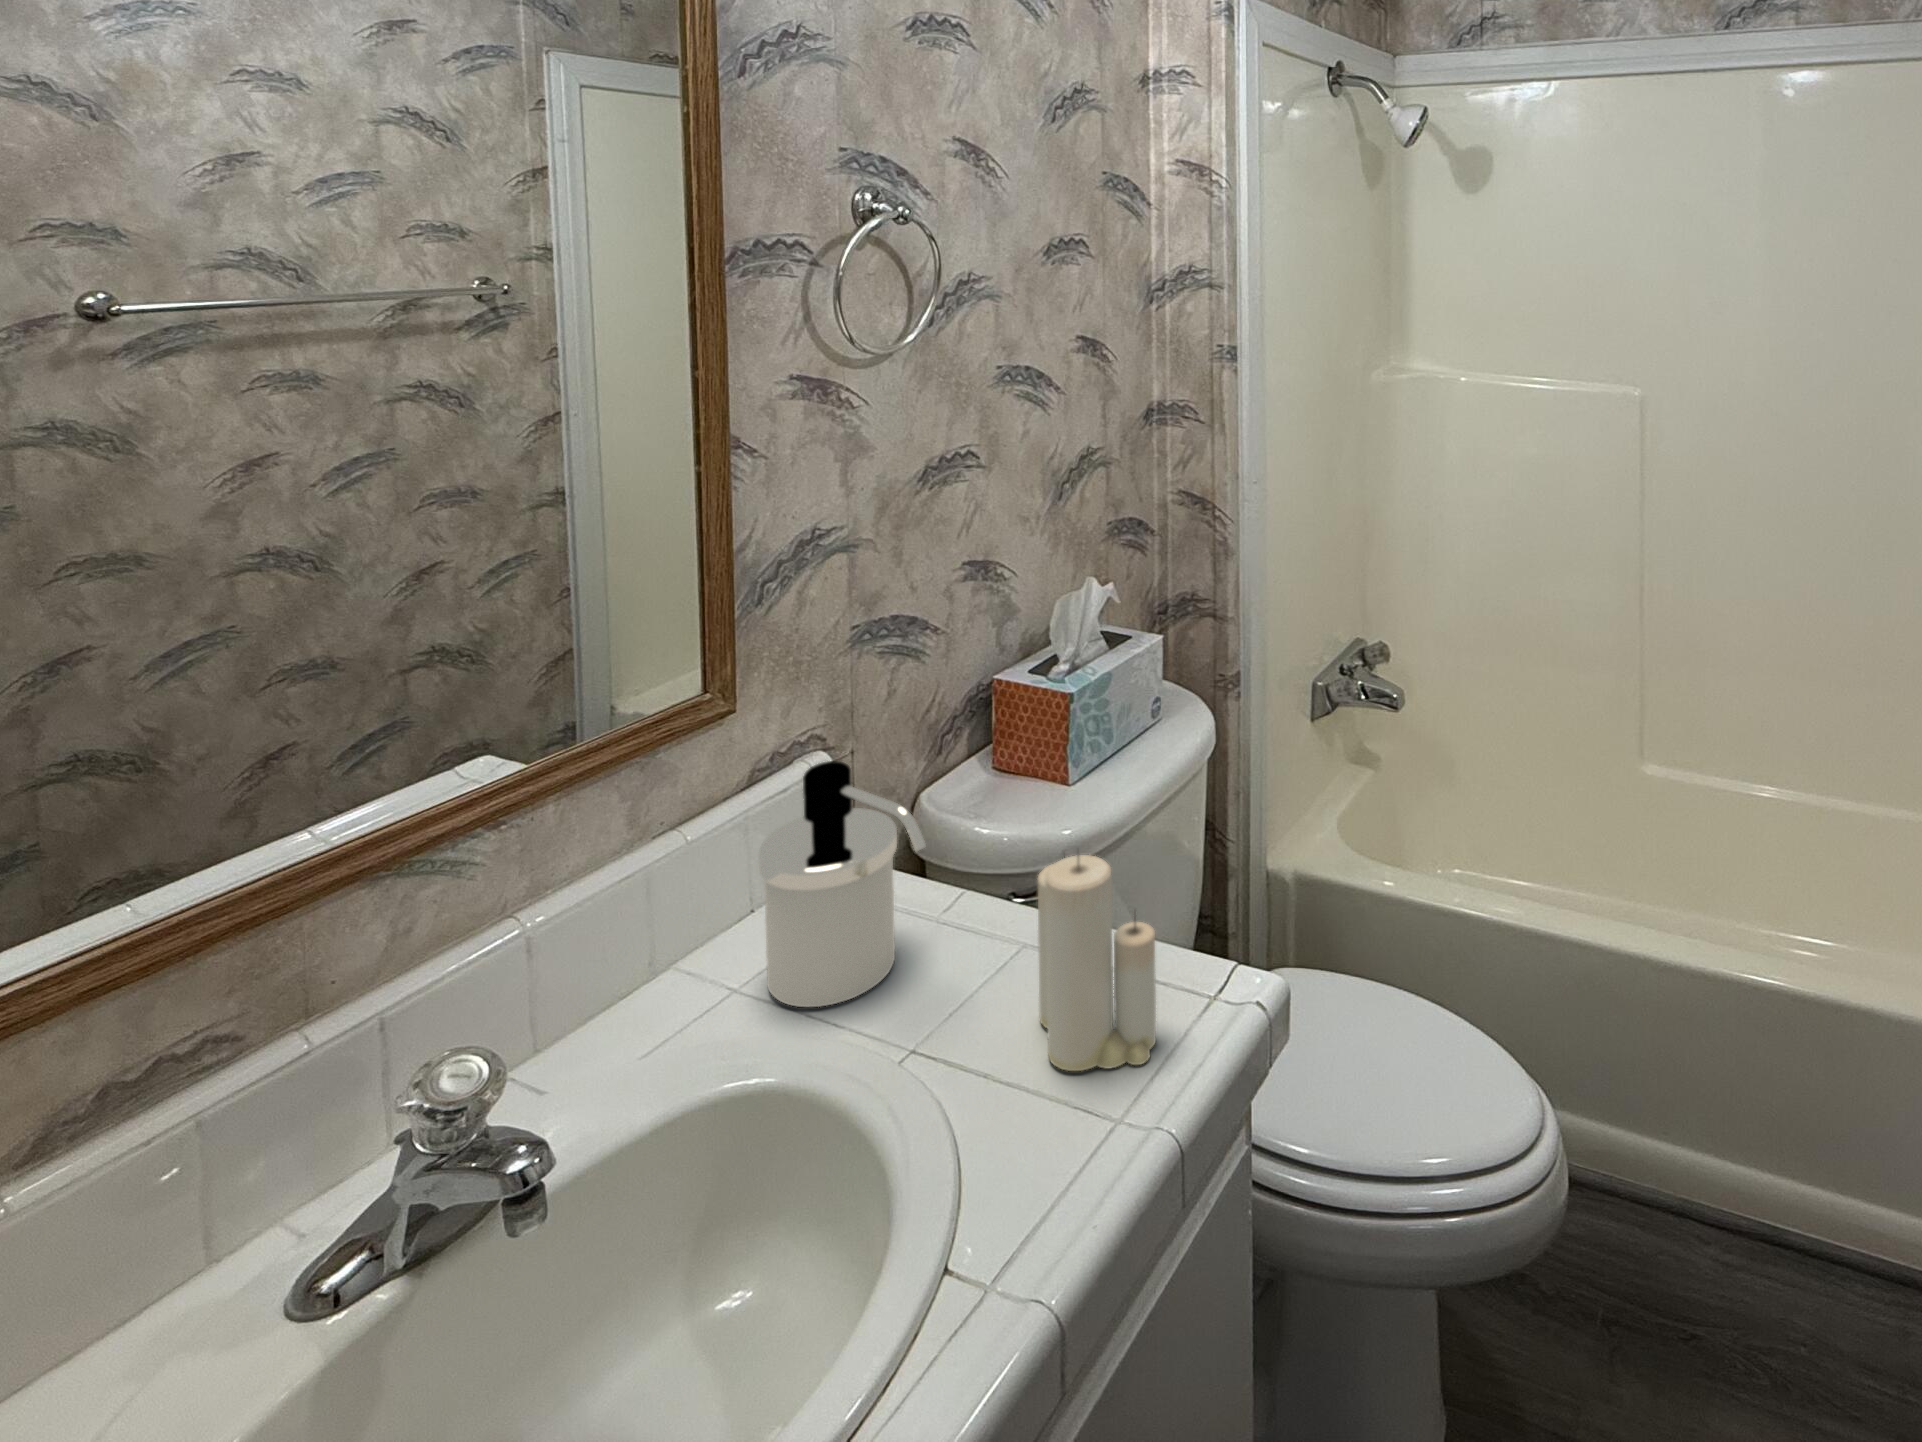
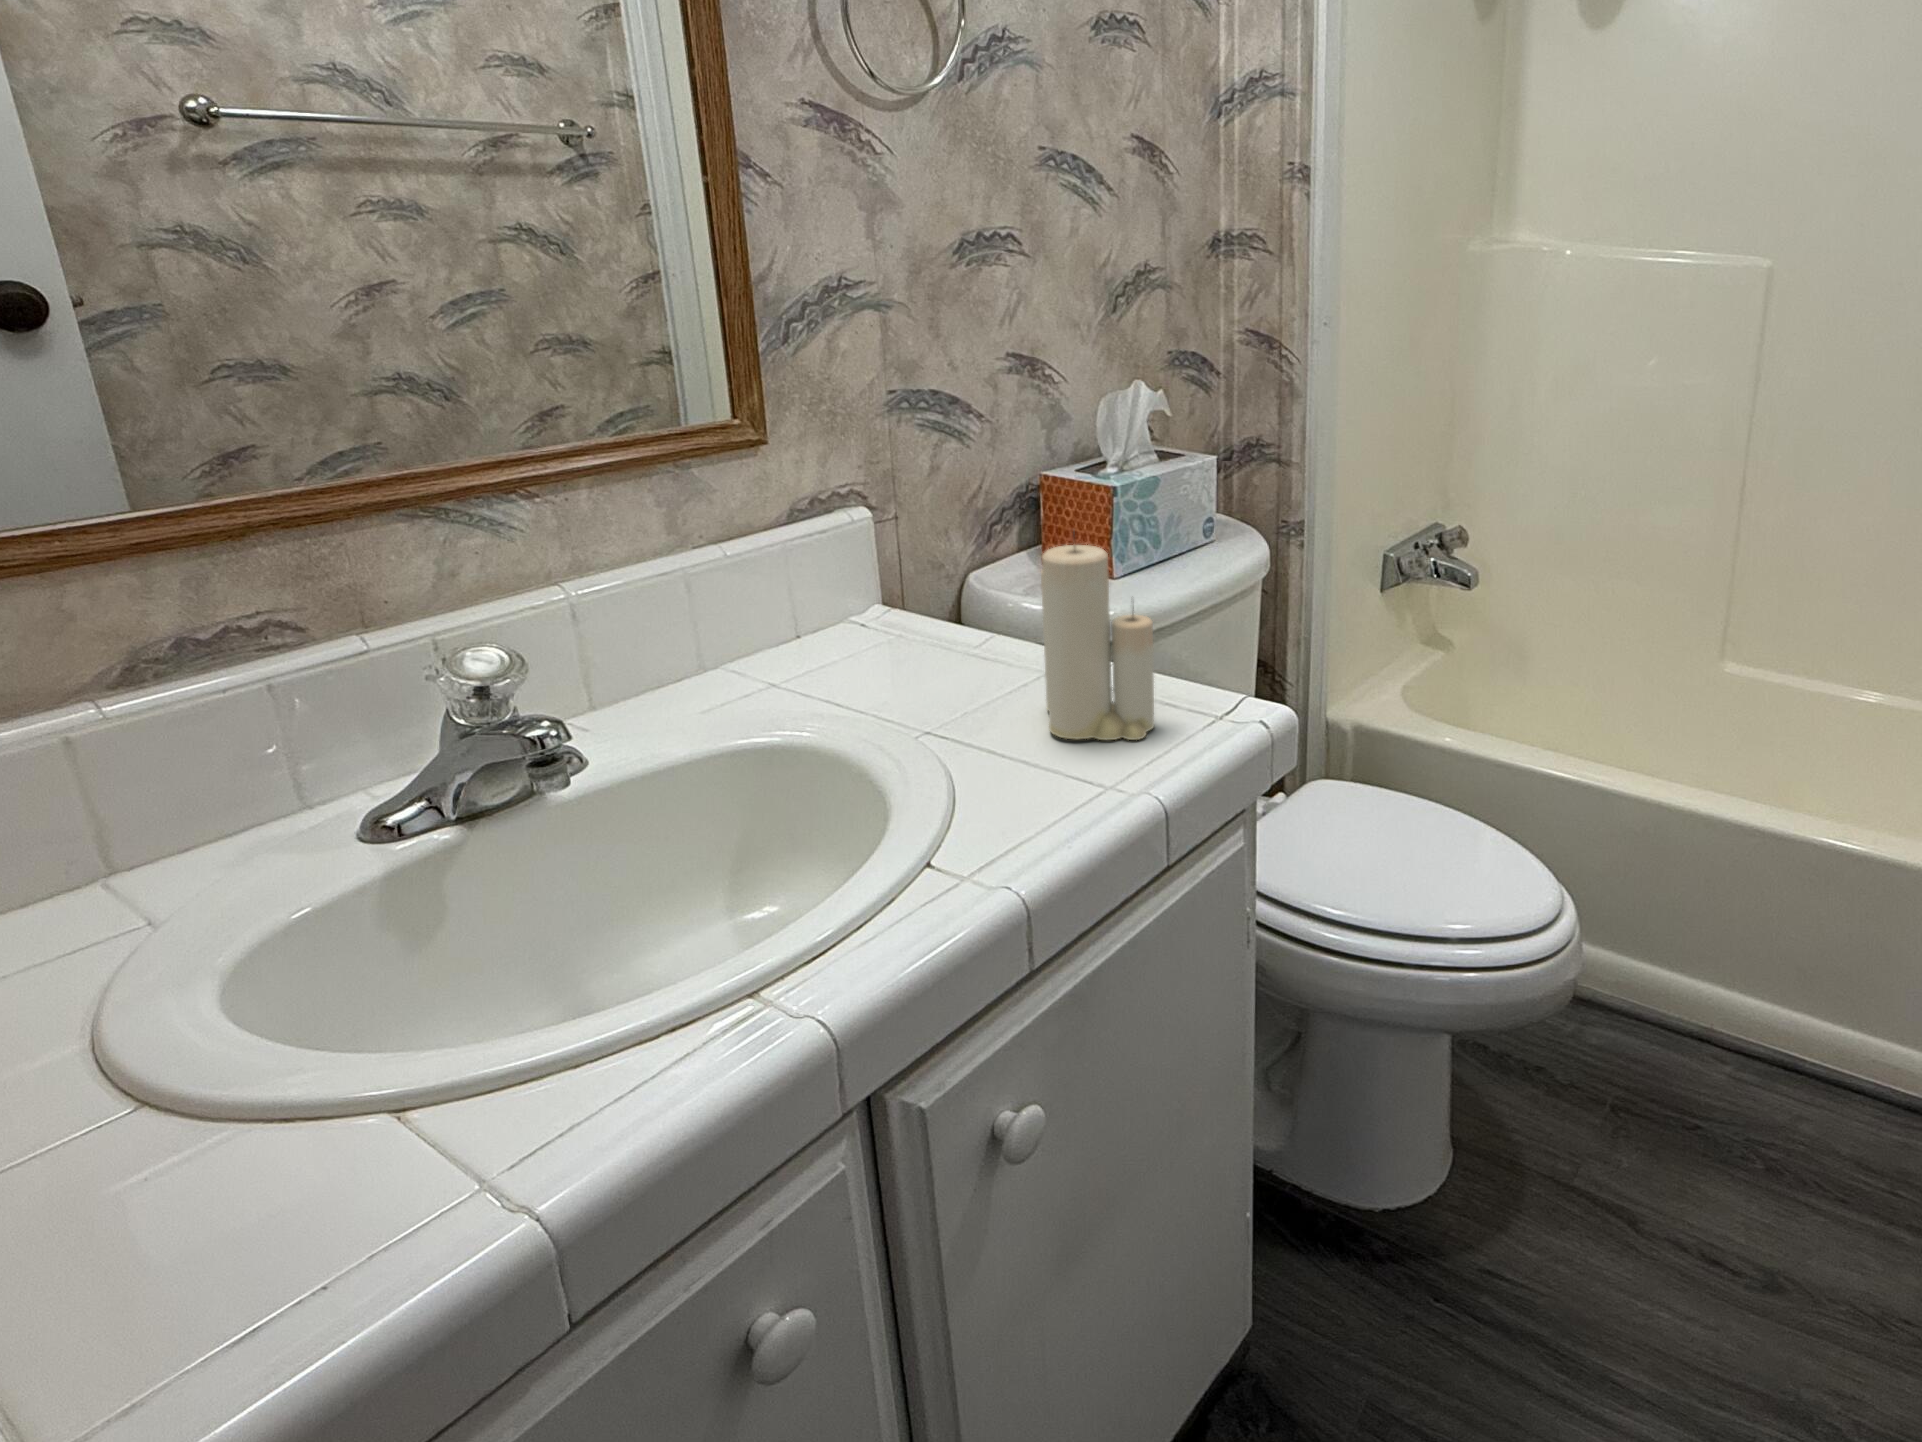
soap dispenser: present [759,761,926,1007] -> none [782,469,934,689]

